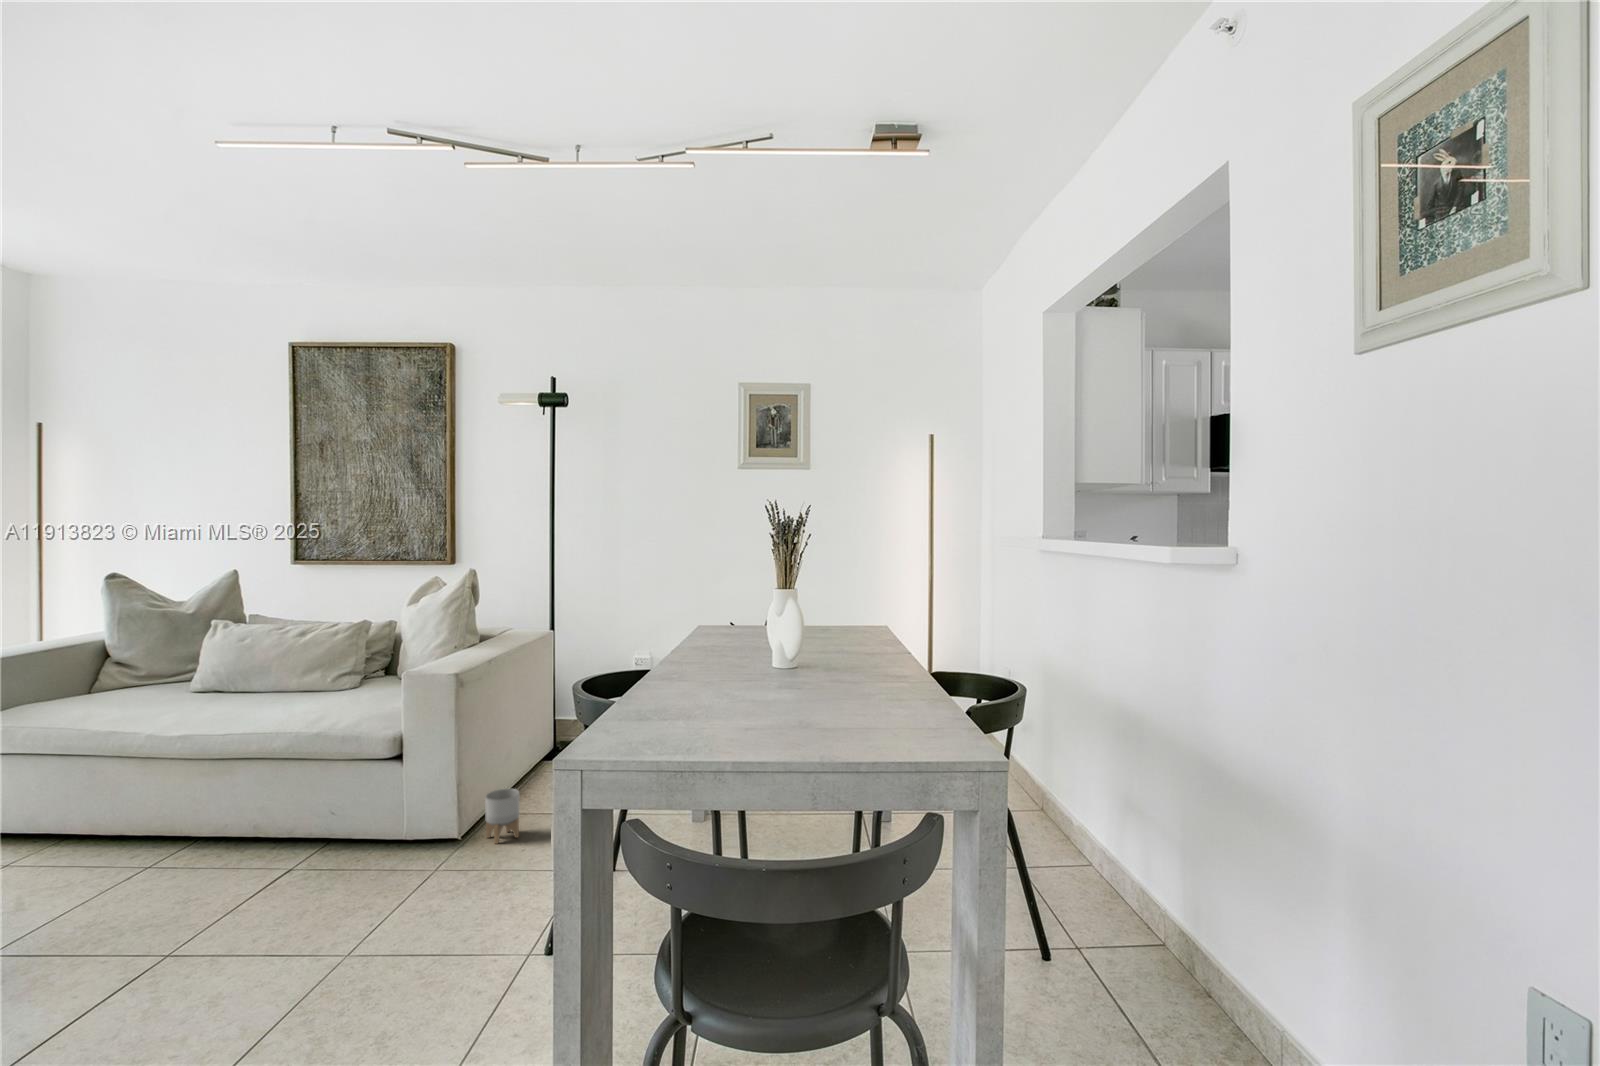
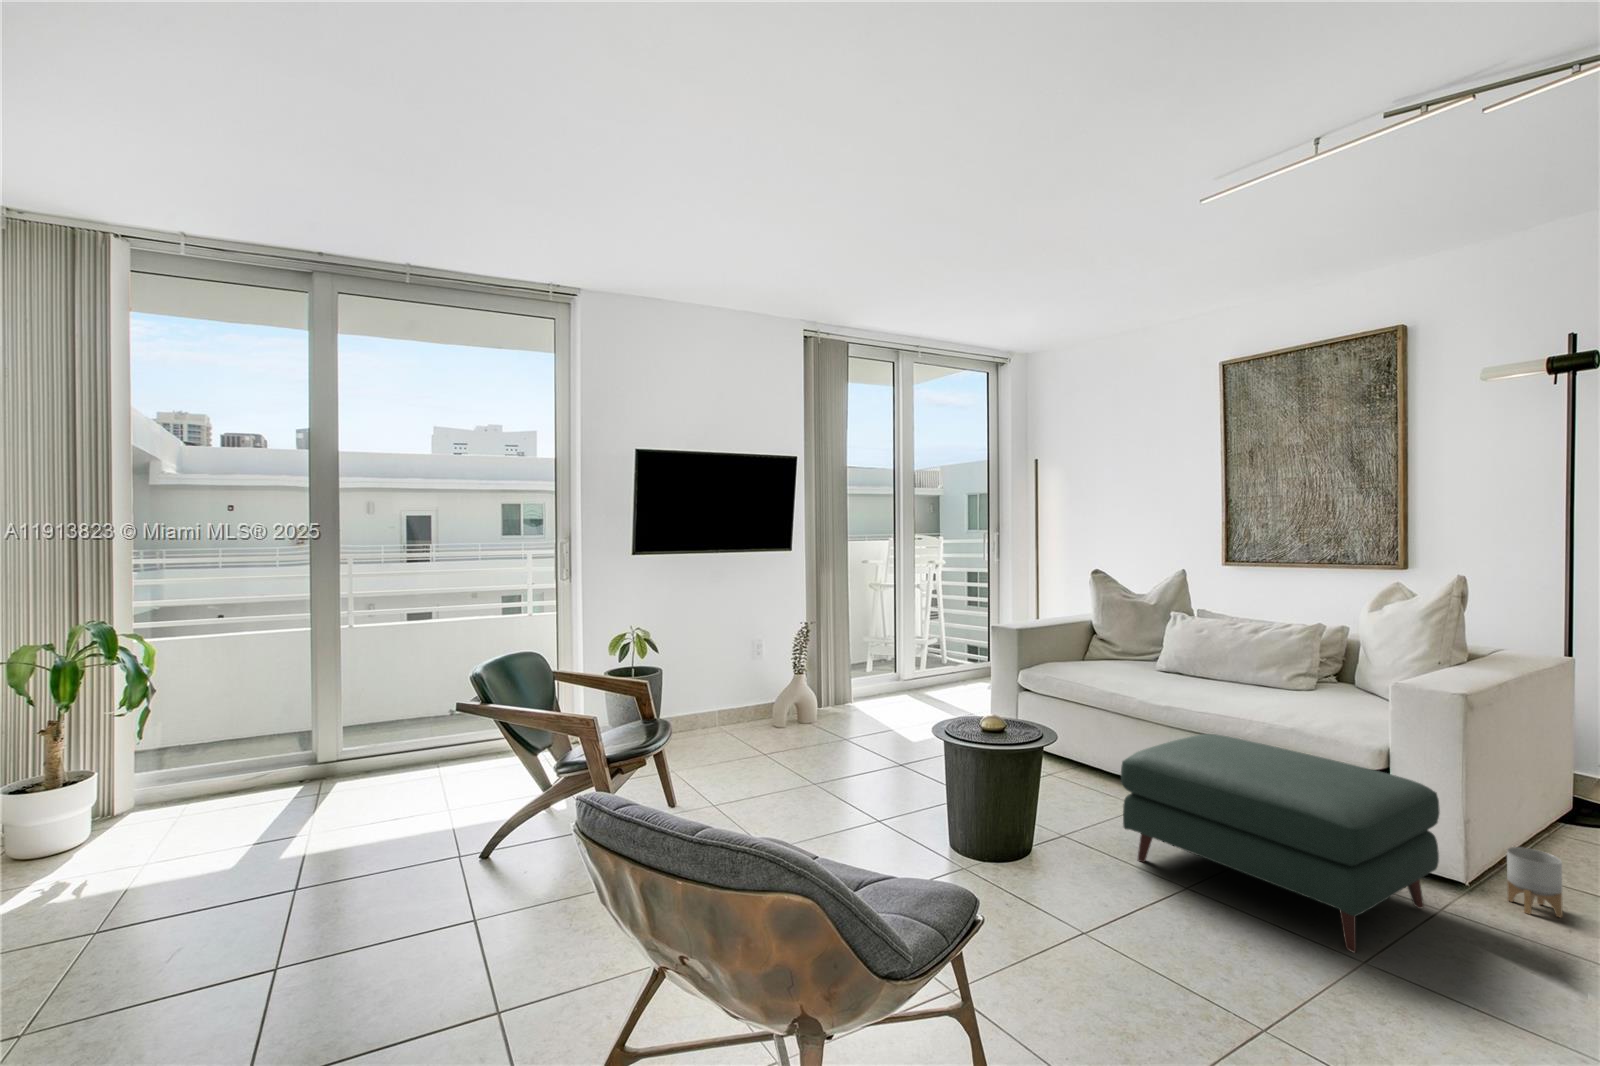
ottoman: none [65,759,429,952] -> present [1121,734,1440,953]

